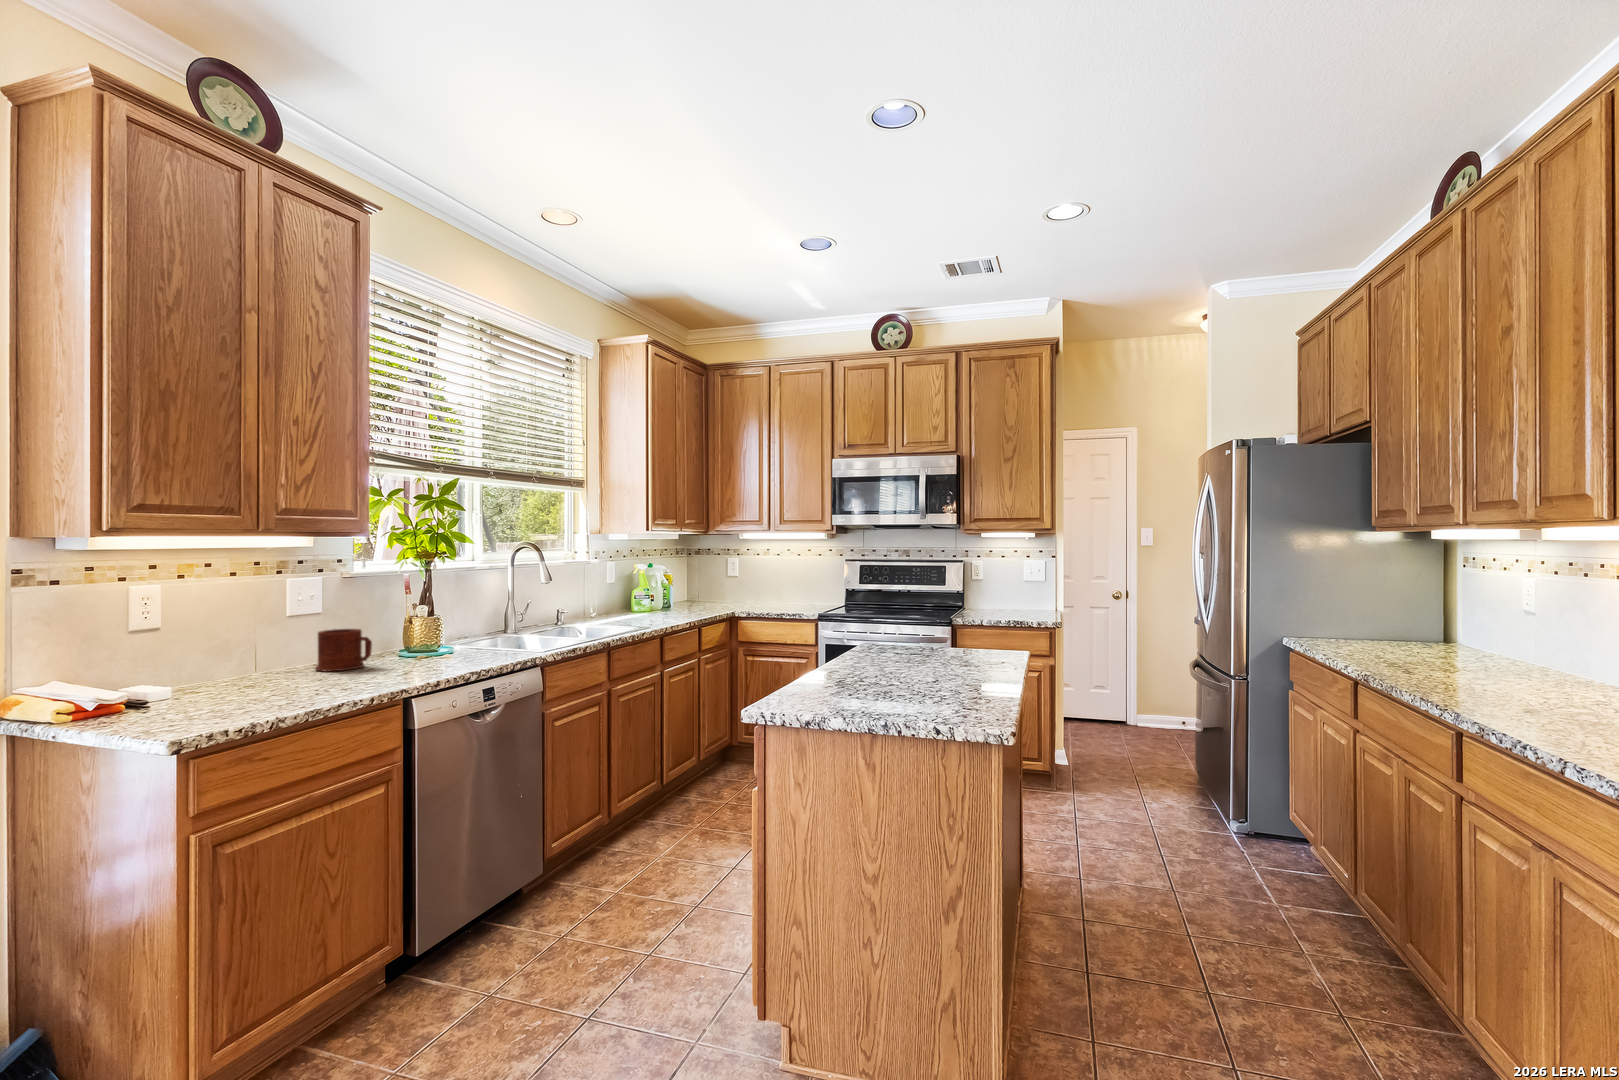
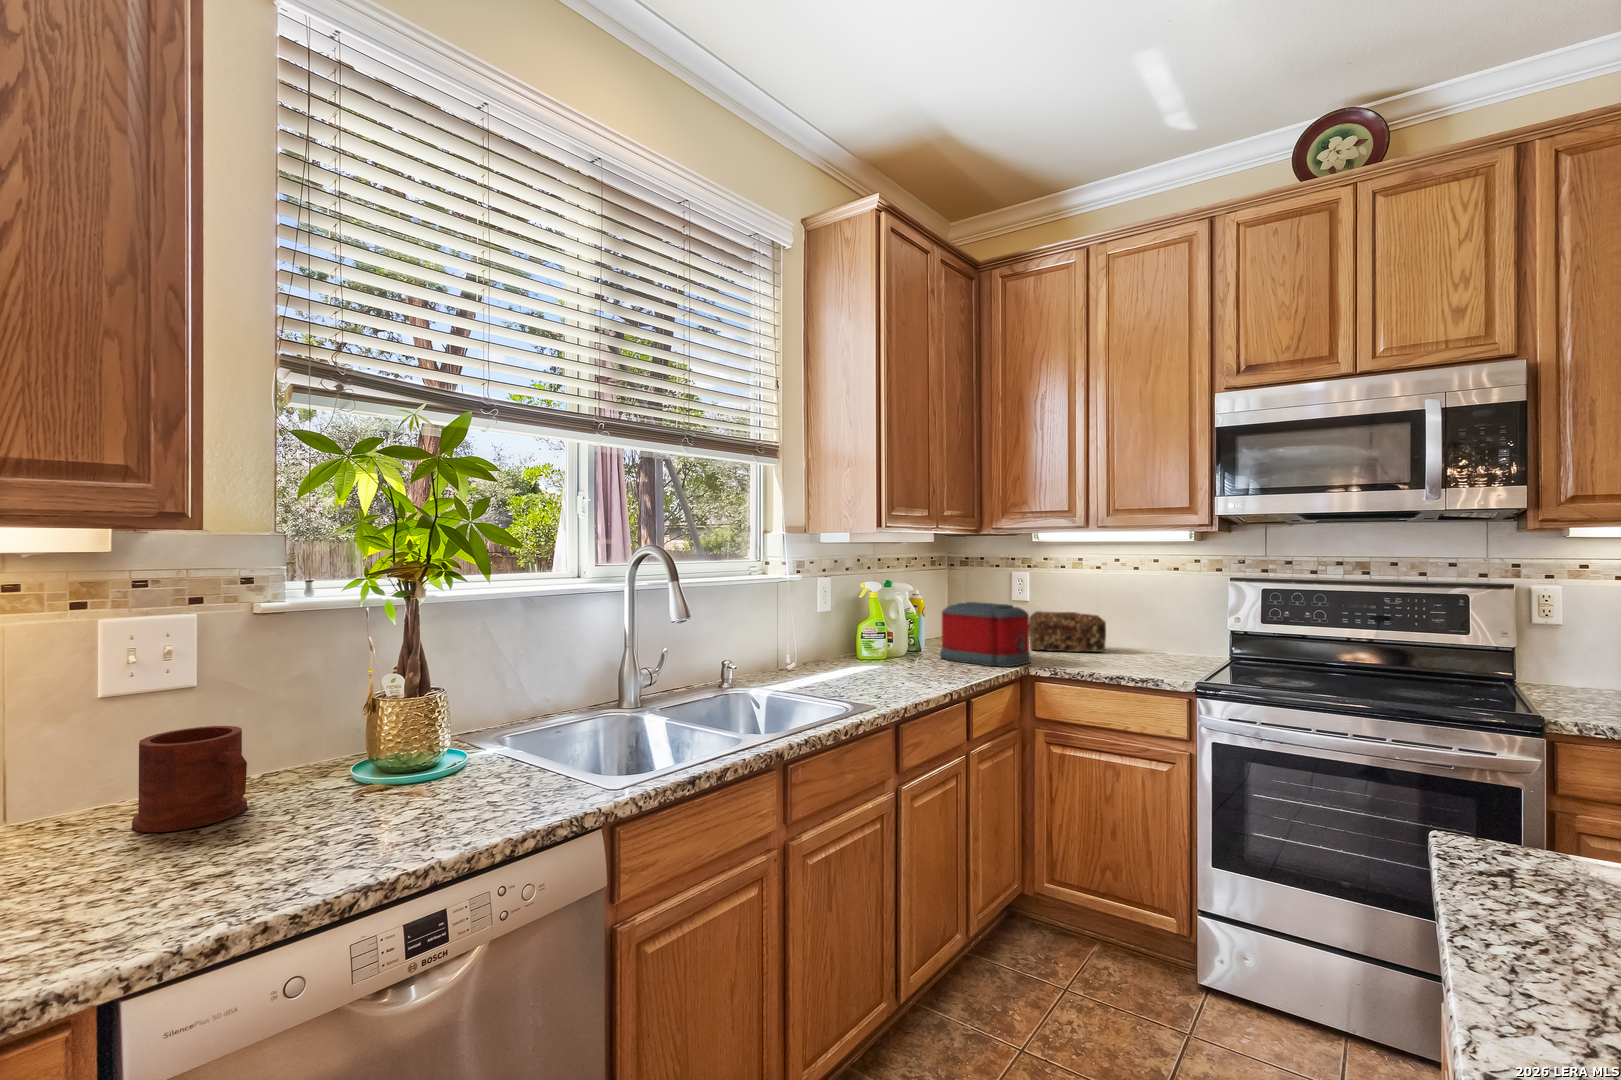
toaster: none [684,576,737,612] -> present [940,602,1031,667]
bread loaf: none [738,581,782,605] -> present [1029,611,1106,652]

